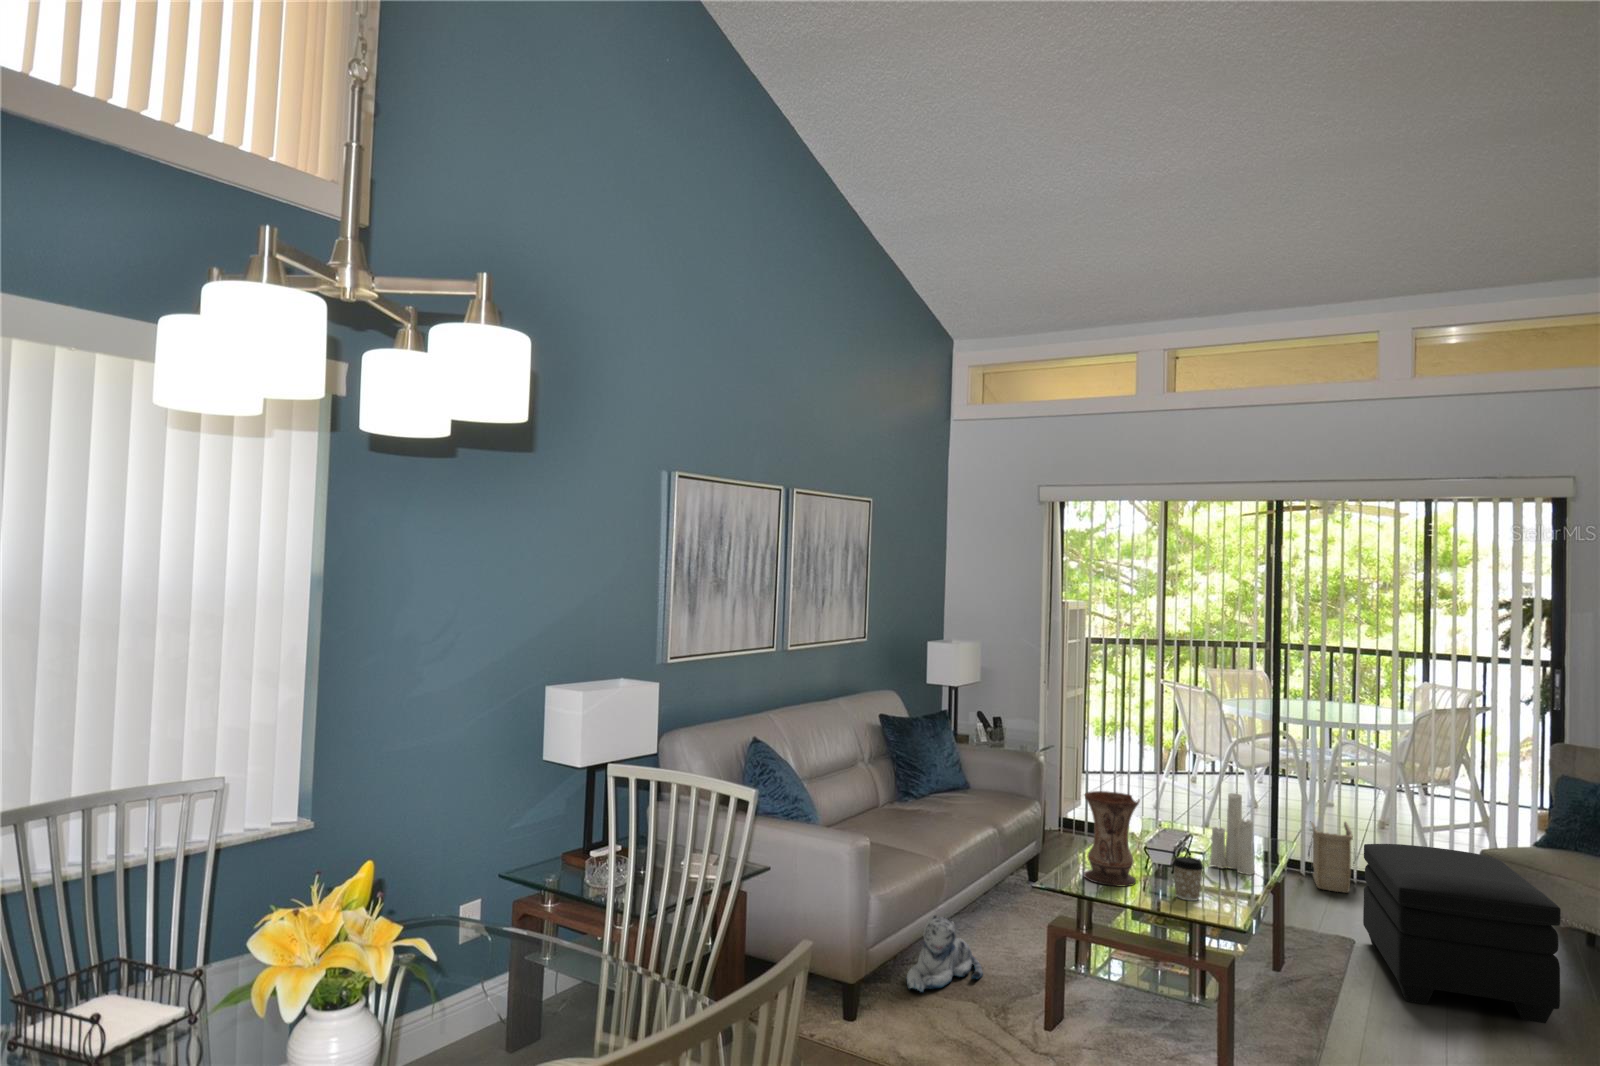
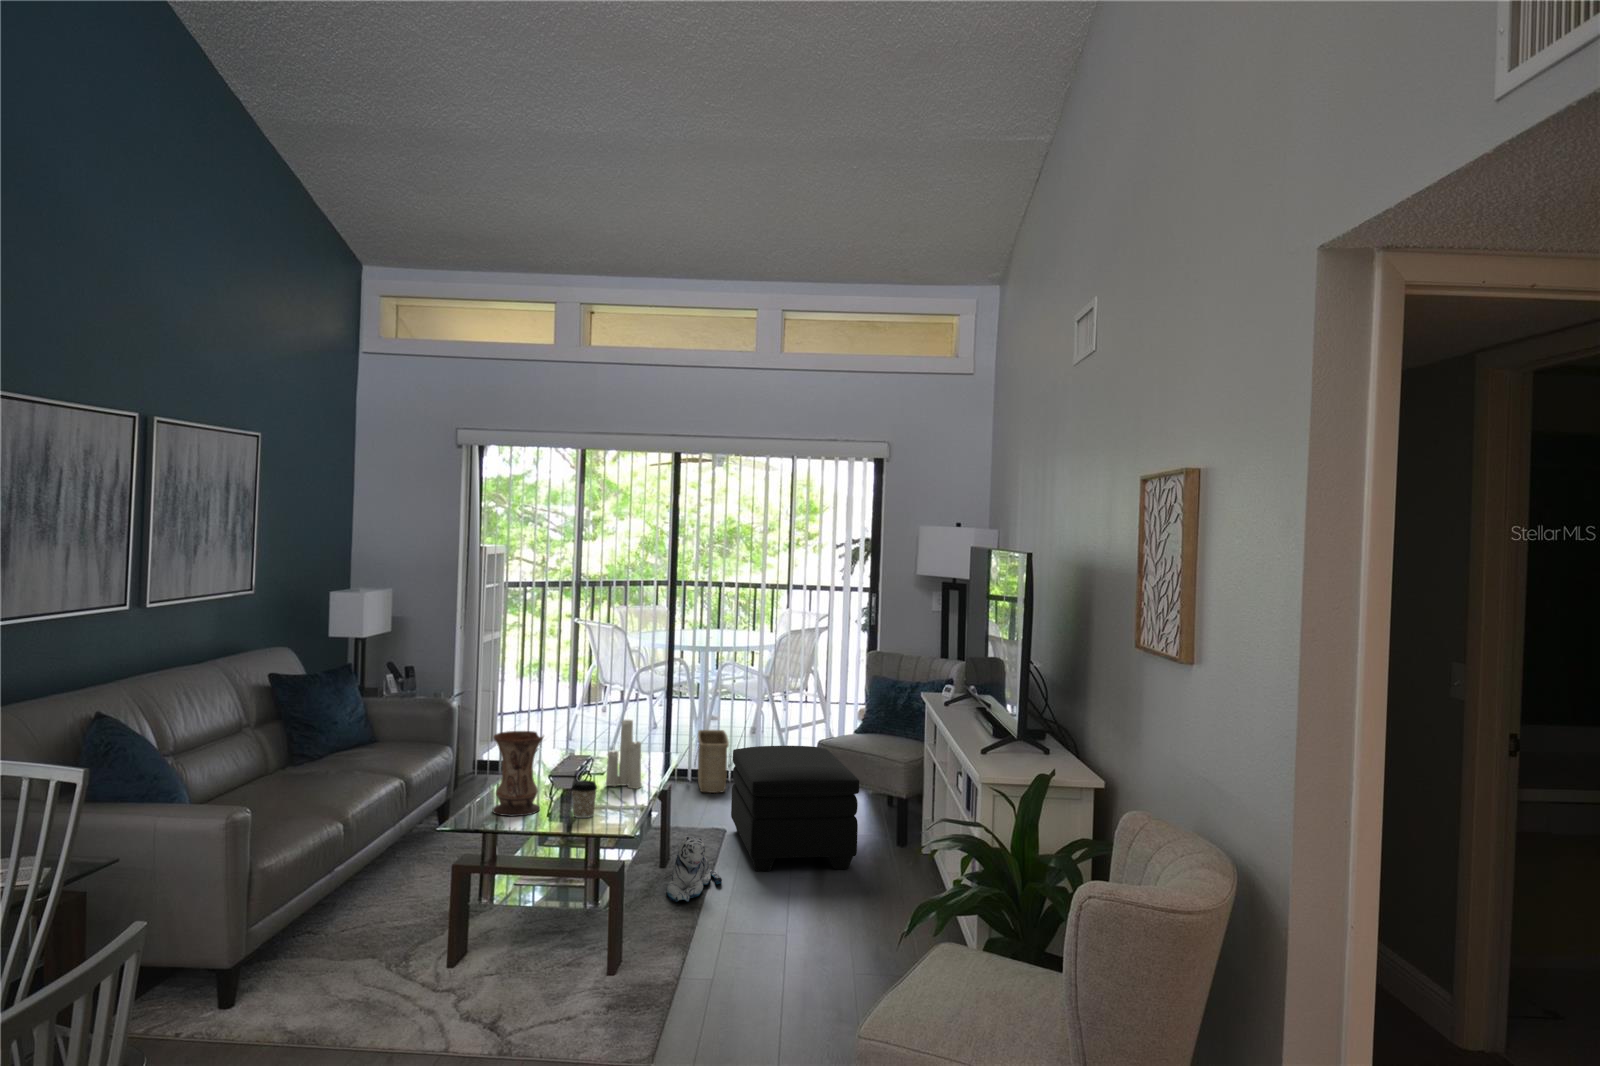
plush toy: present [907,915,983,992] -> present [666,837,722,902]

